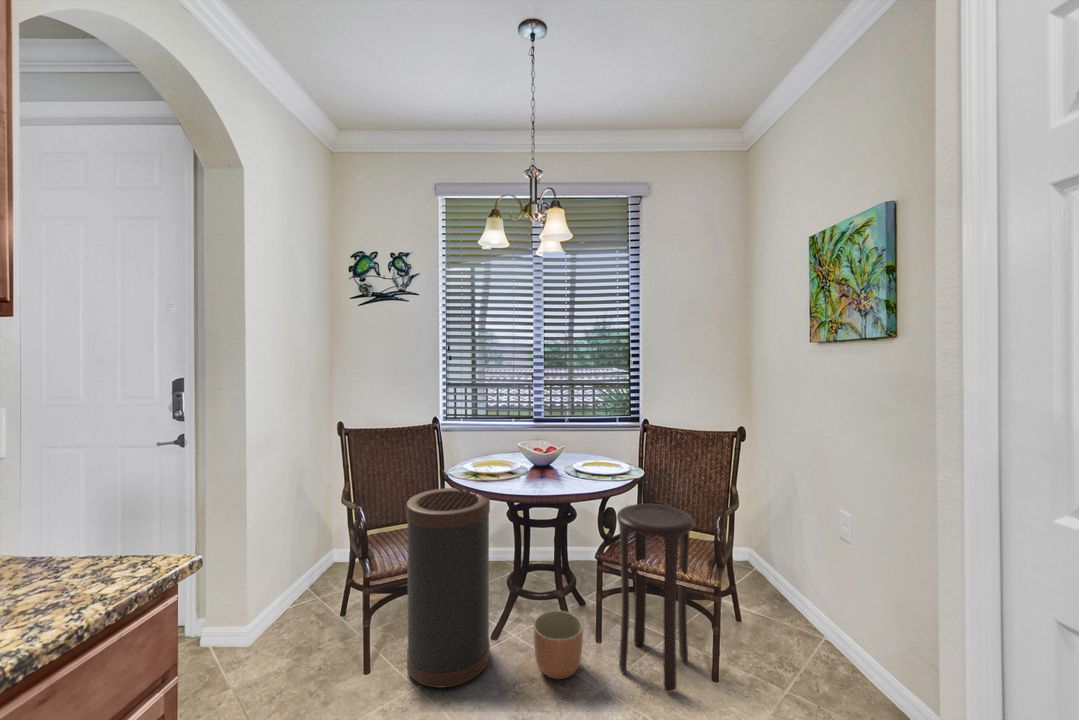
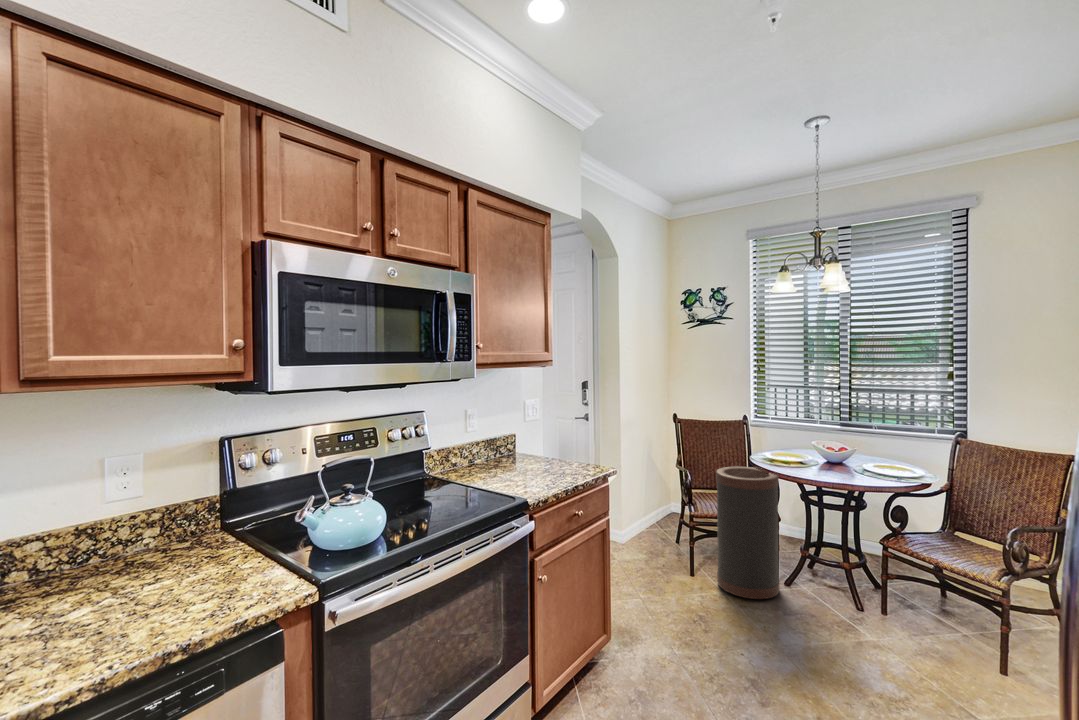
stool: present [617,504,694,691] -> none [891,501,973,658]
planter: present [534,611,583,679] -> none [813,573,858,621]

